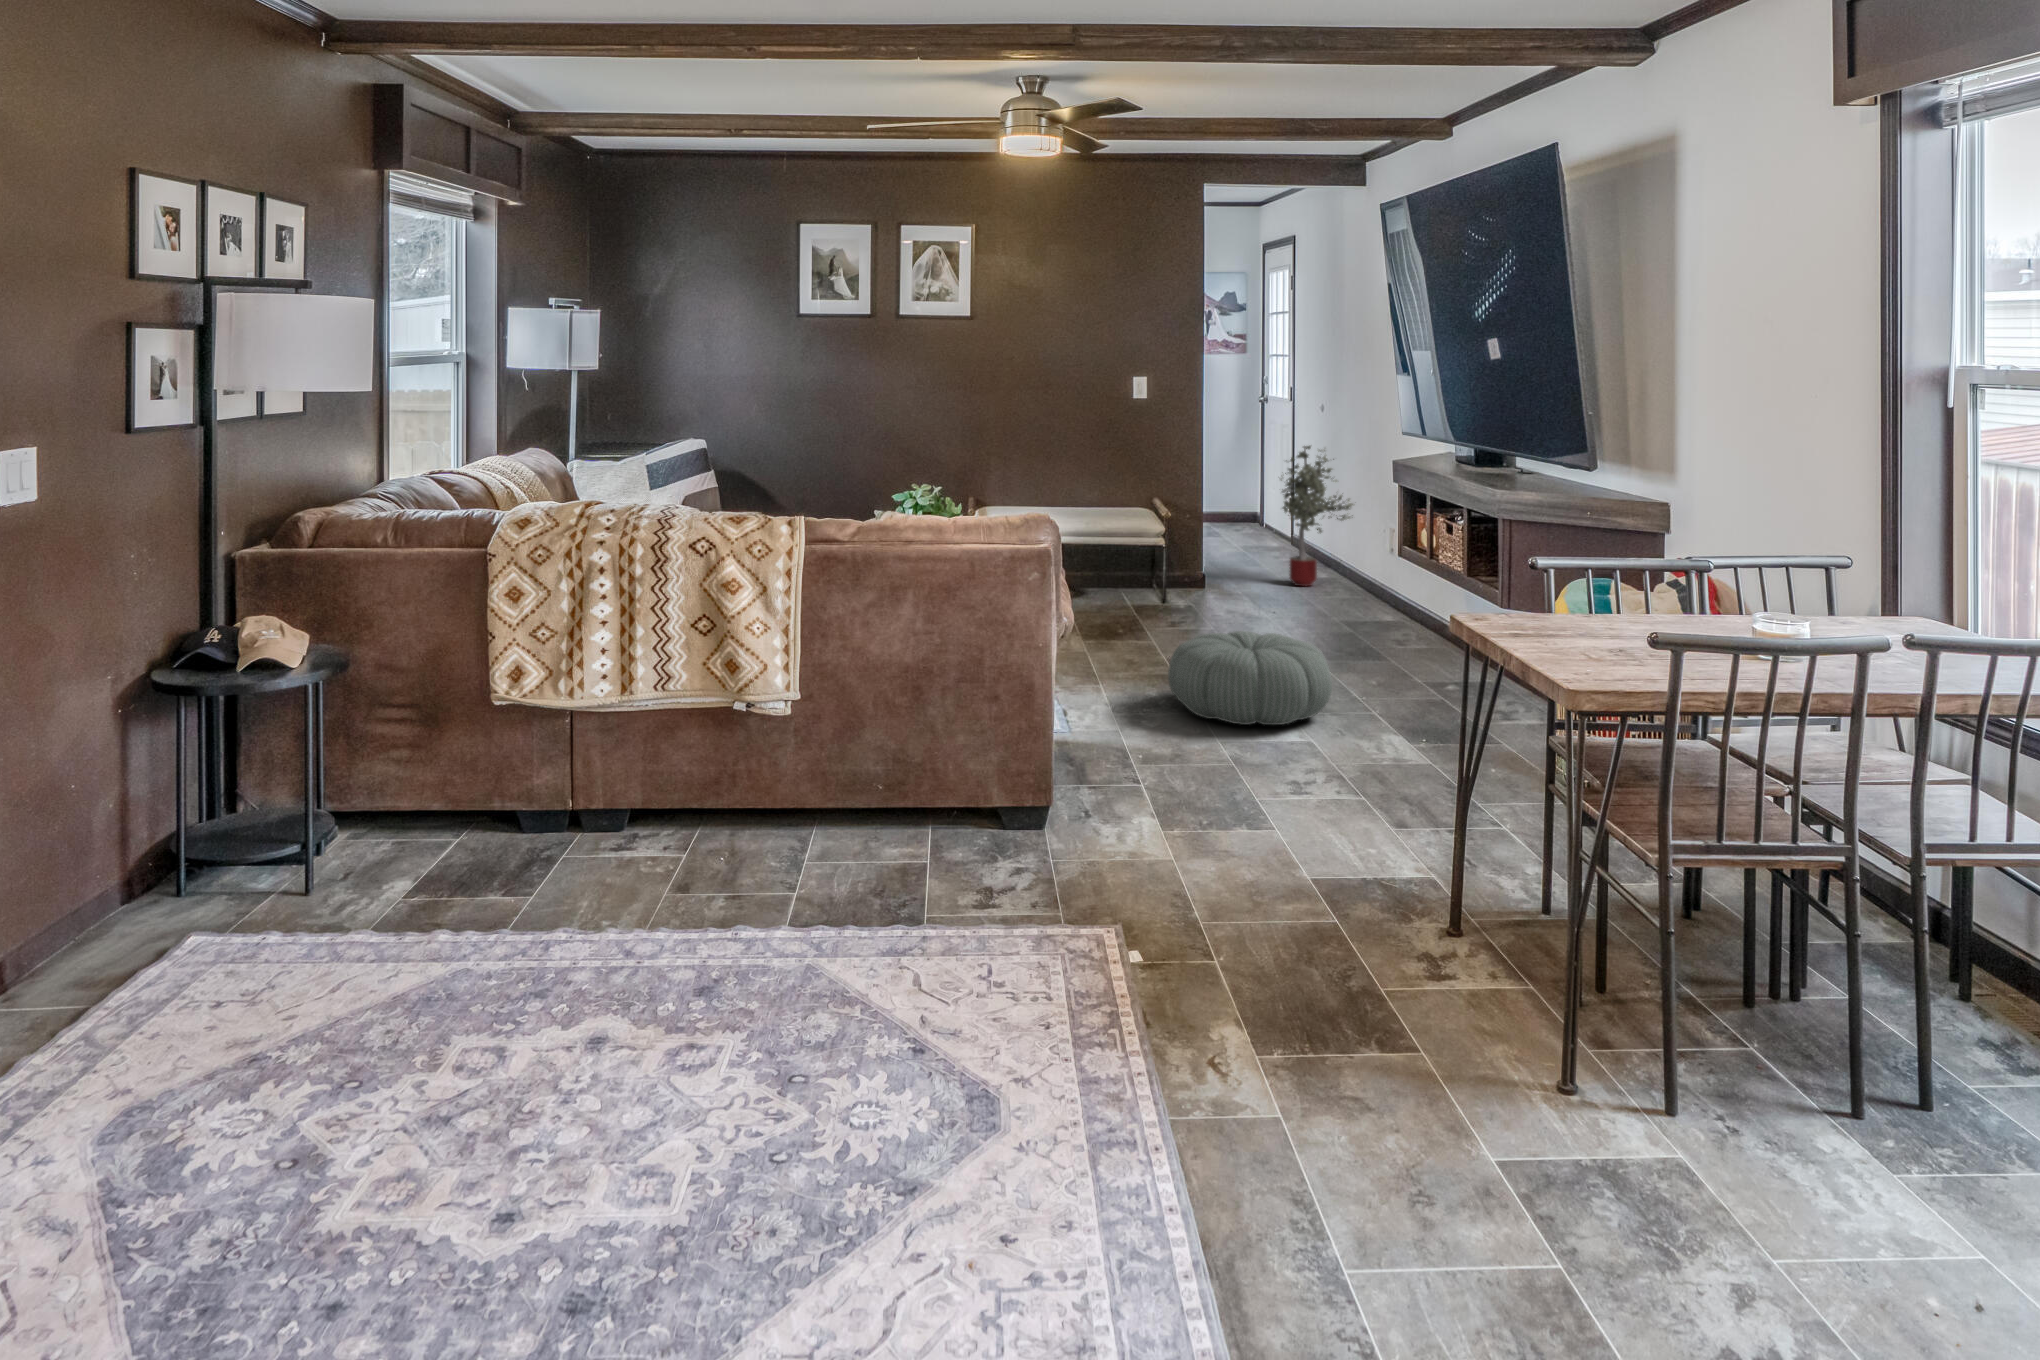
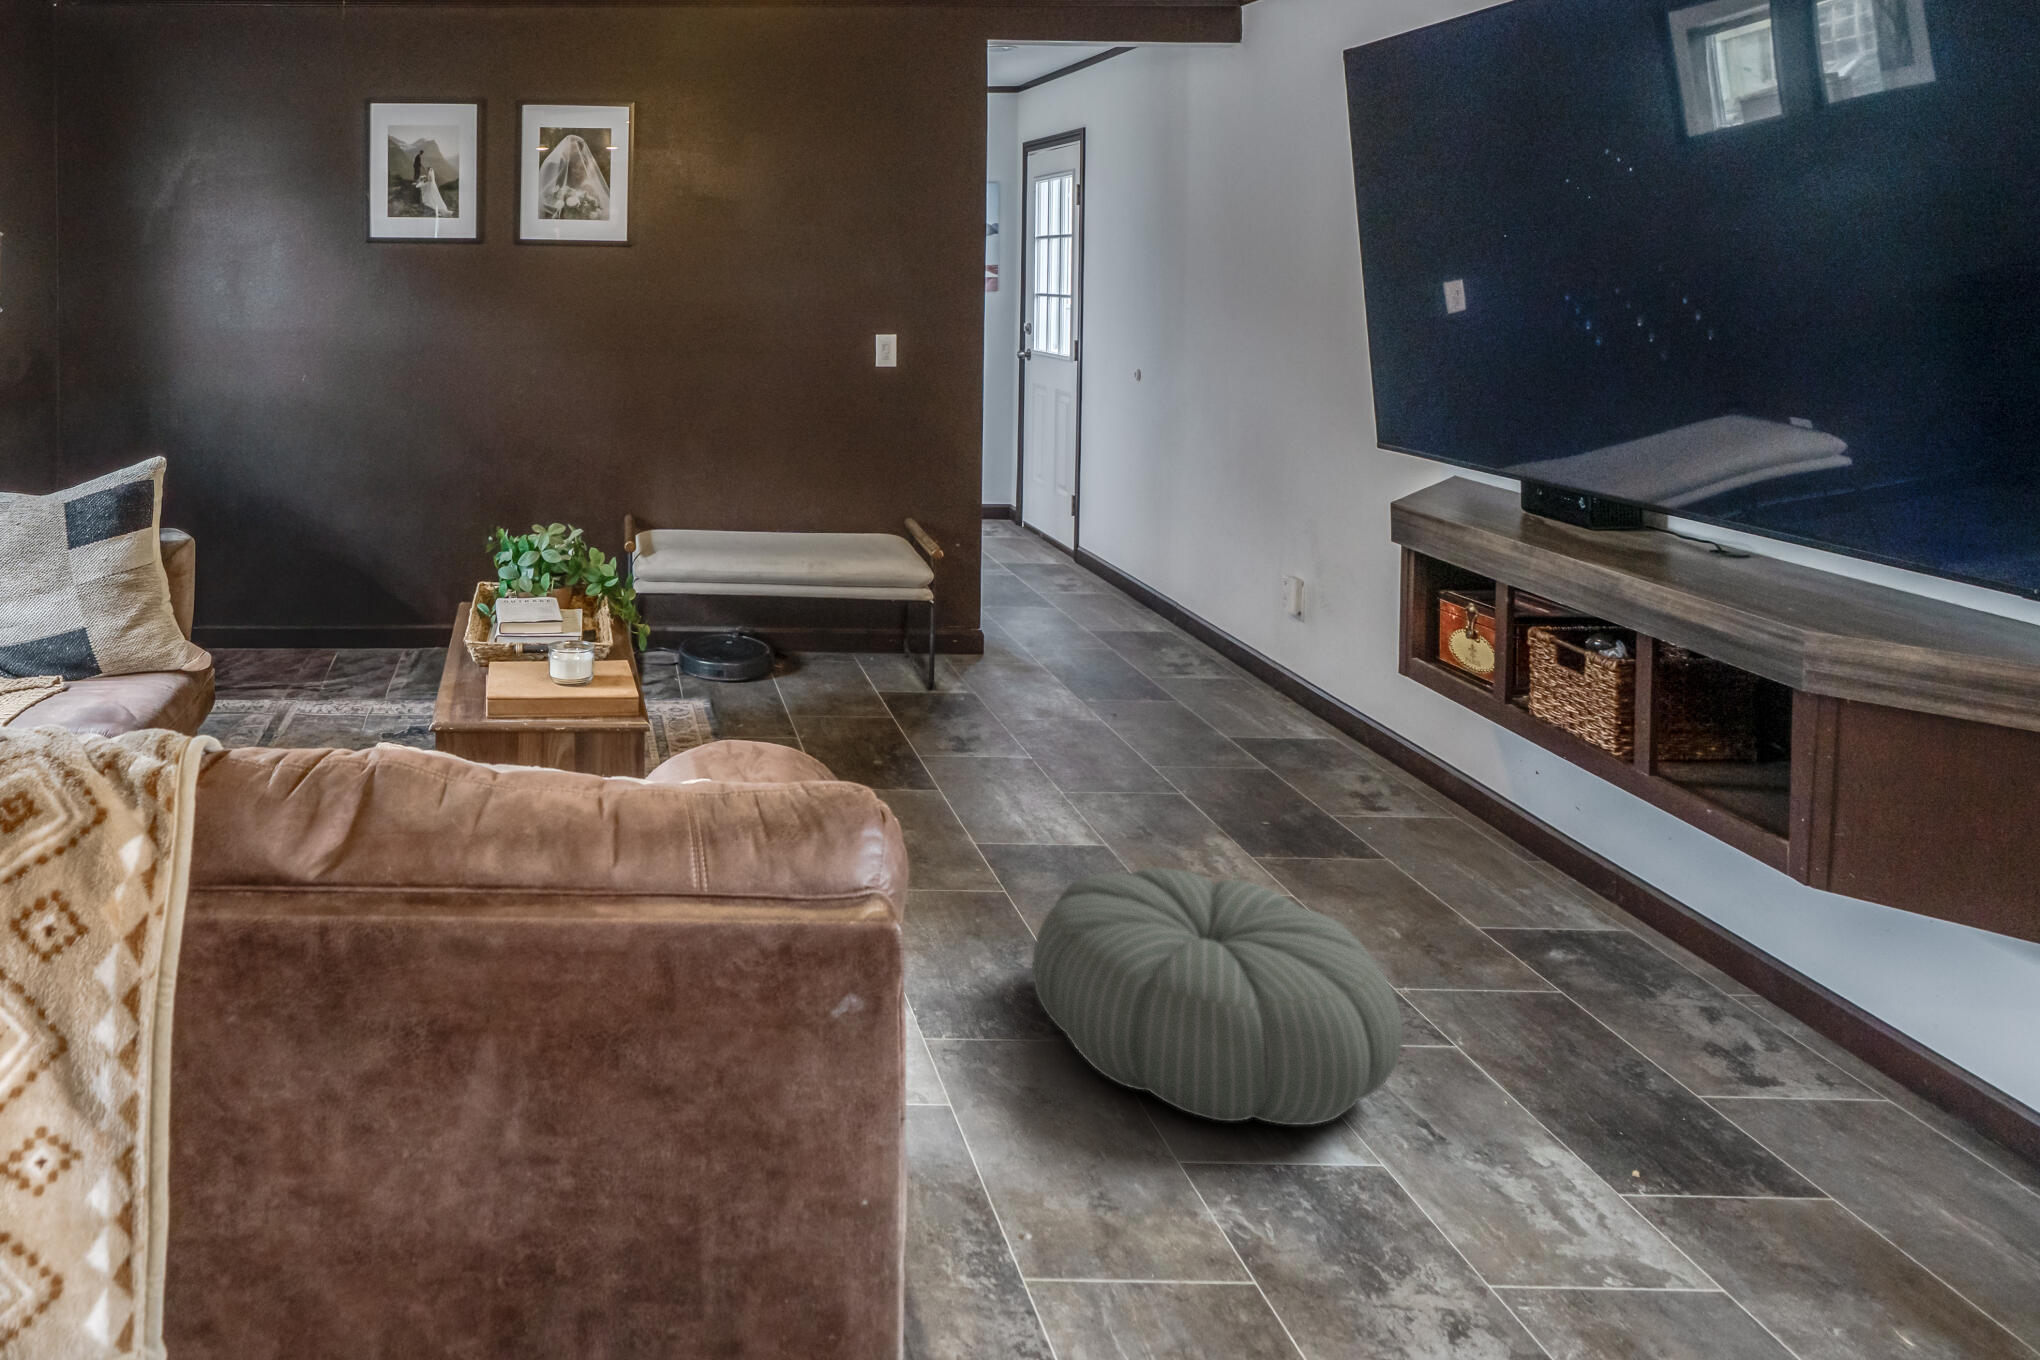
potted tree: present [1281,446,1353,586] -> none [1098,450,1231,668]

